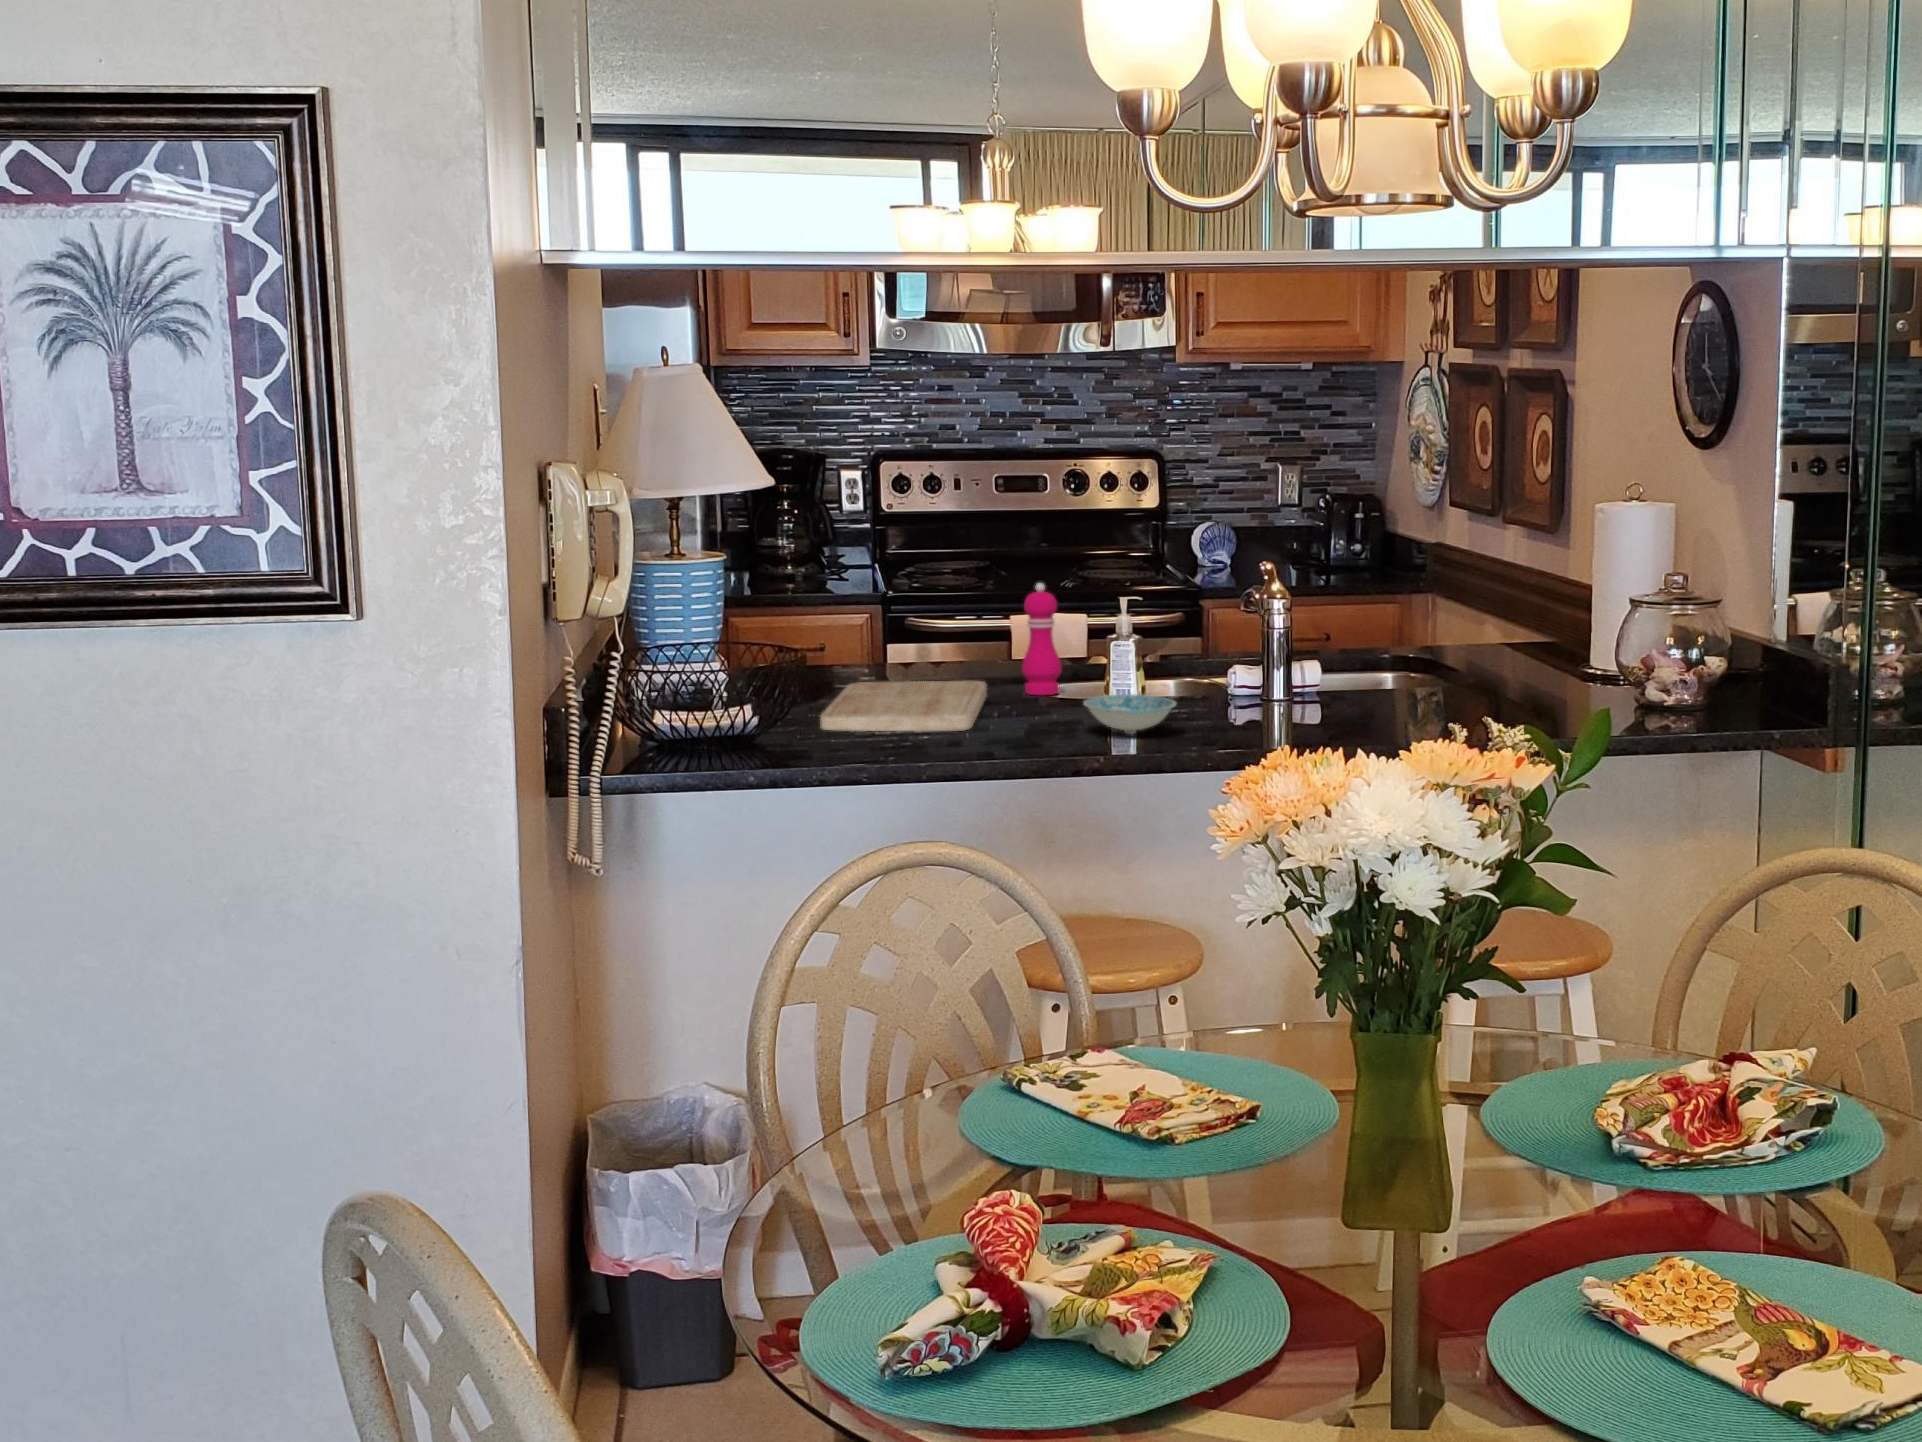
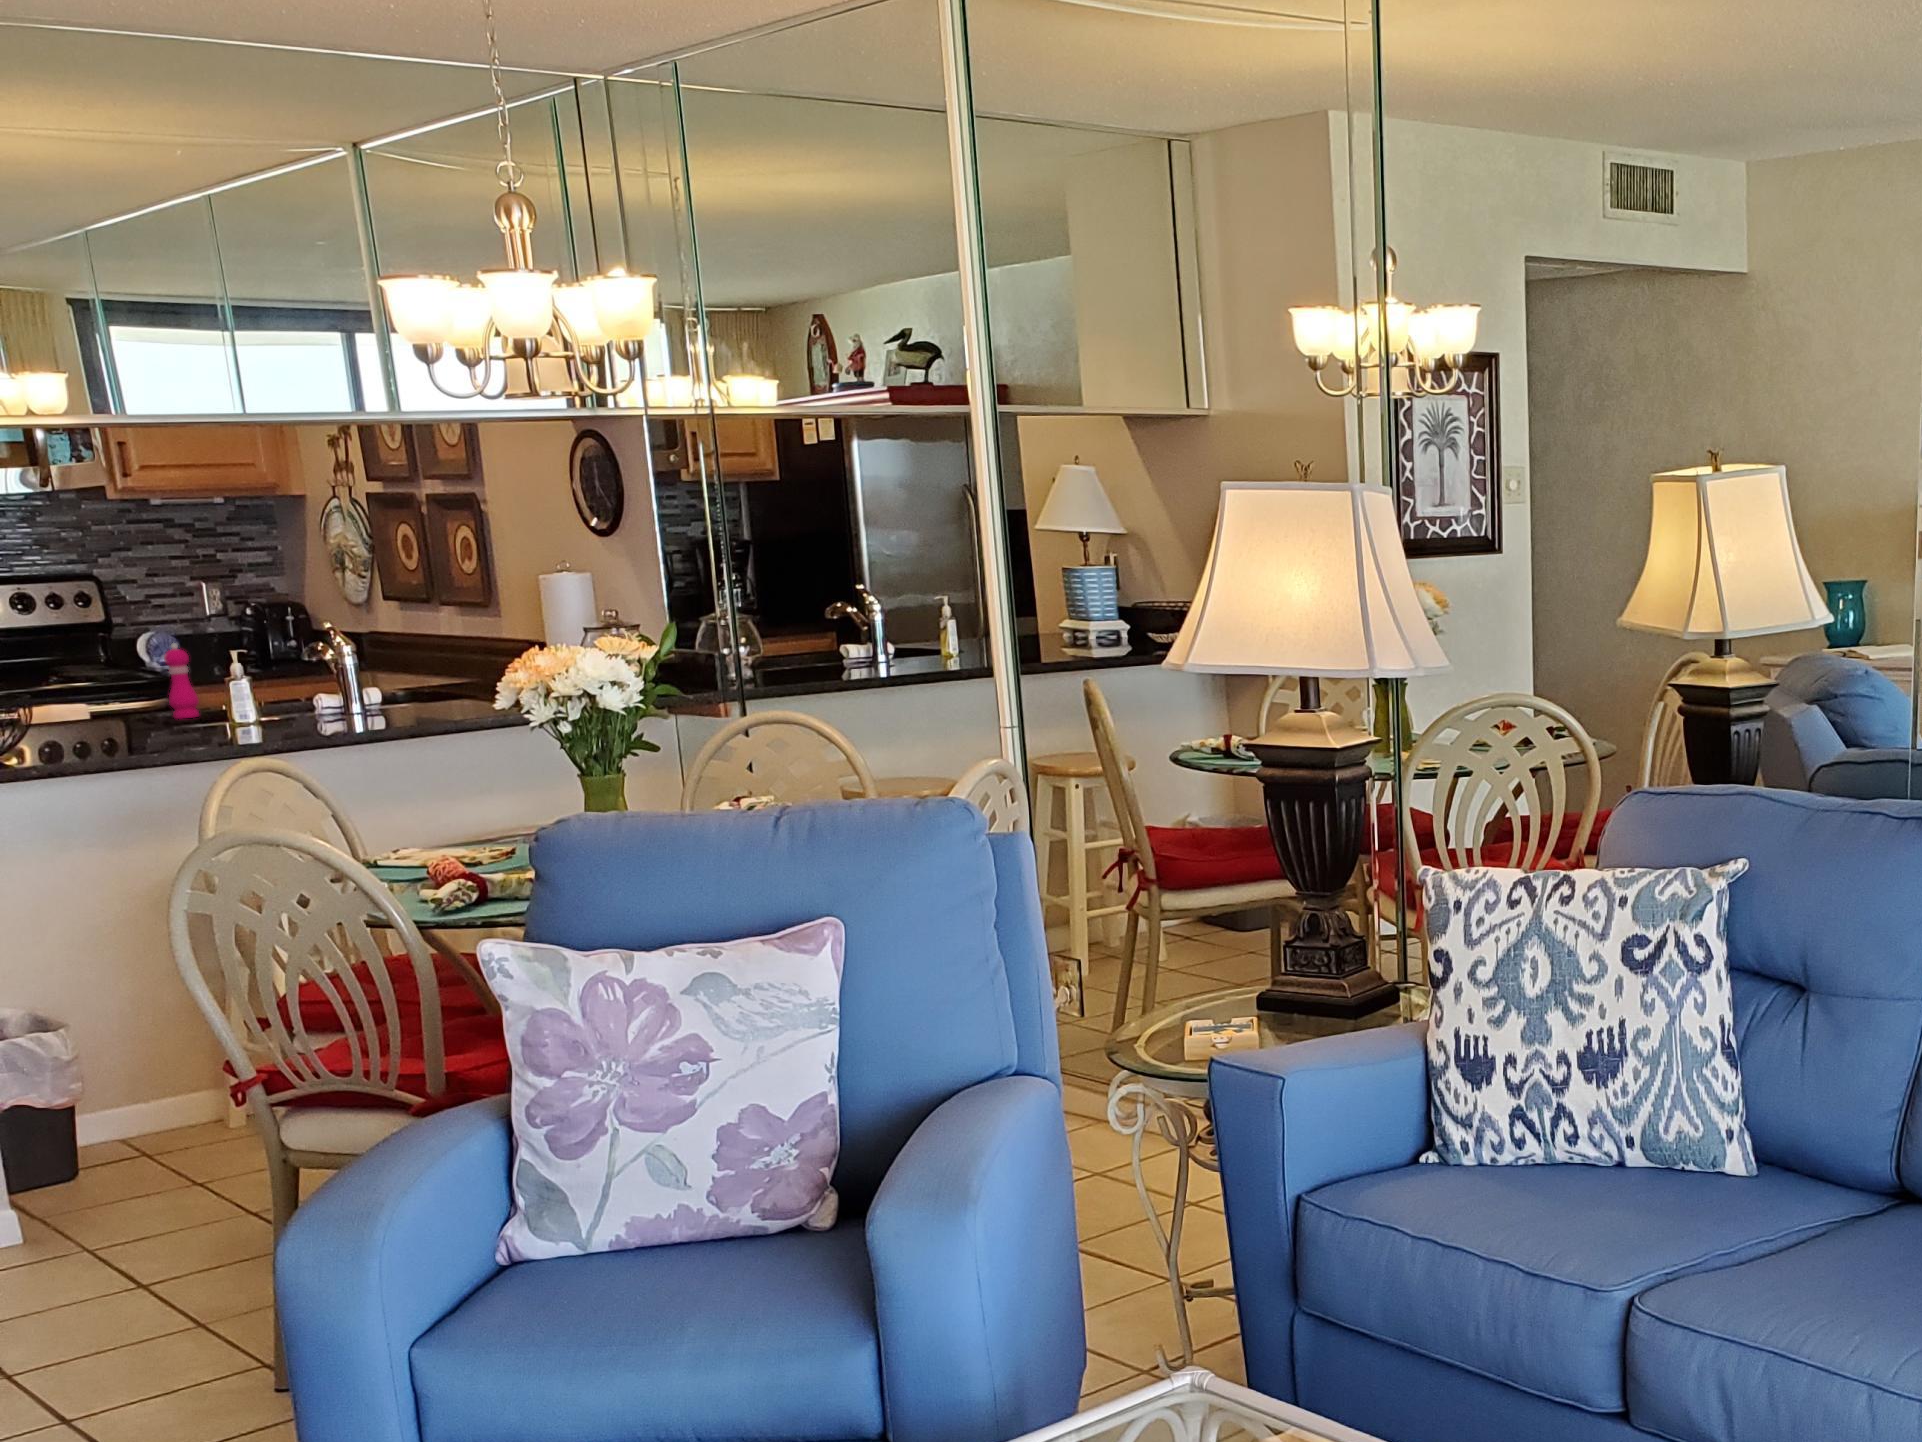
cutting board: present [820,681,987,732] -> none [52,709,181,737]
ceramic bowl: present [1084,694,1176,734] -> none [257,697,322,719]

